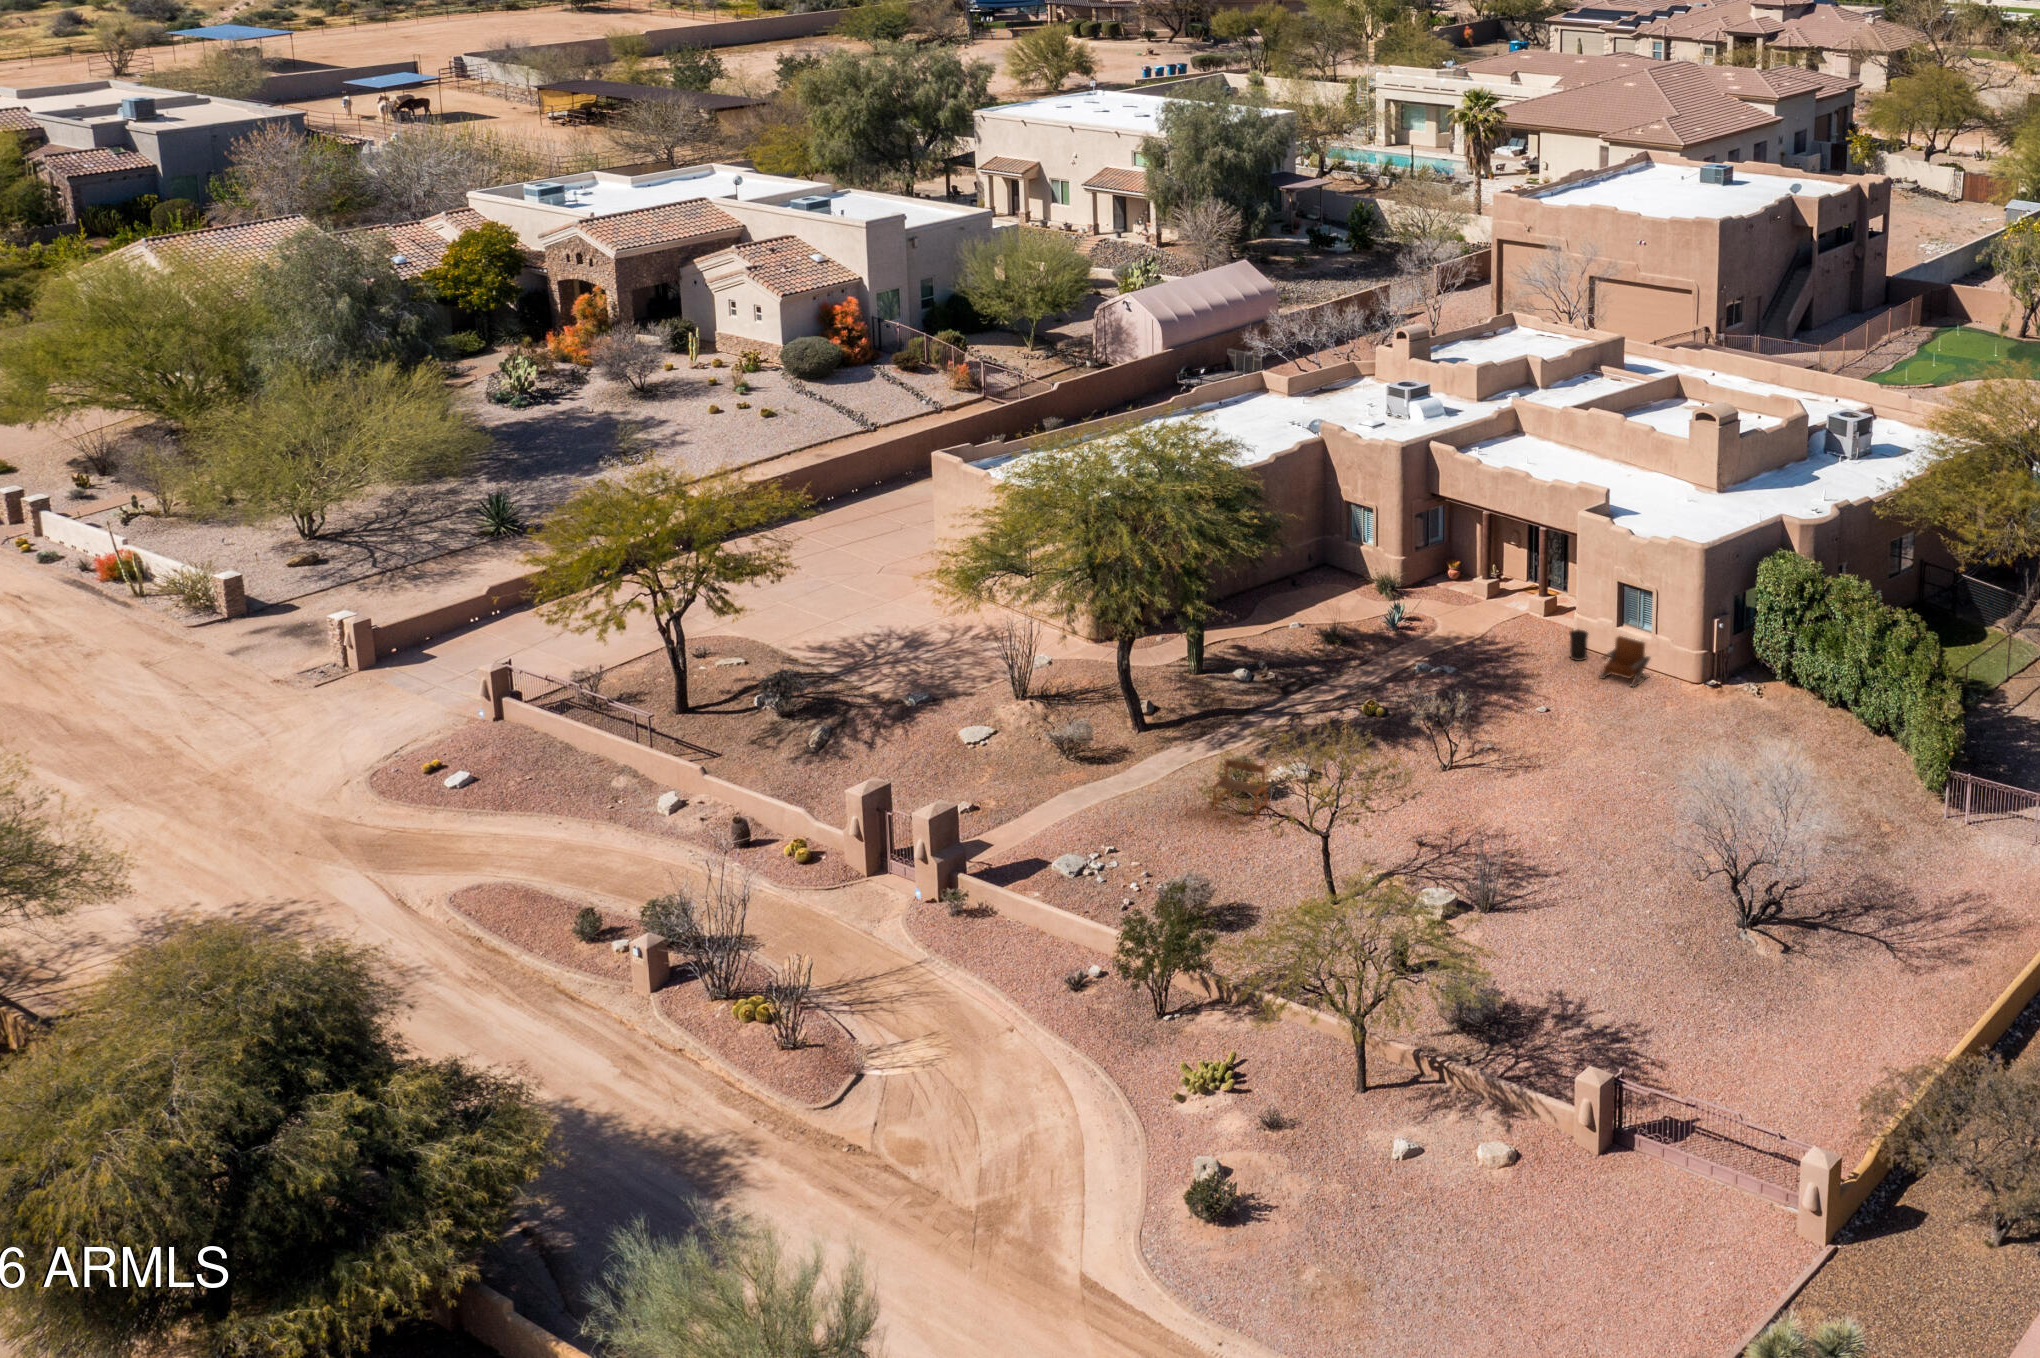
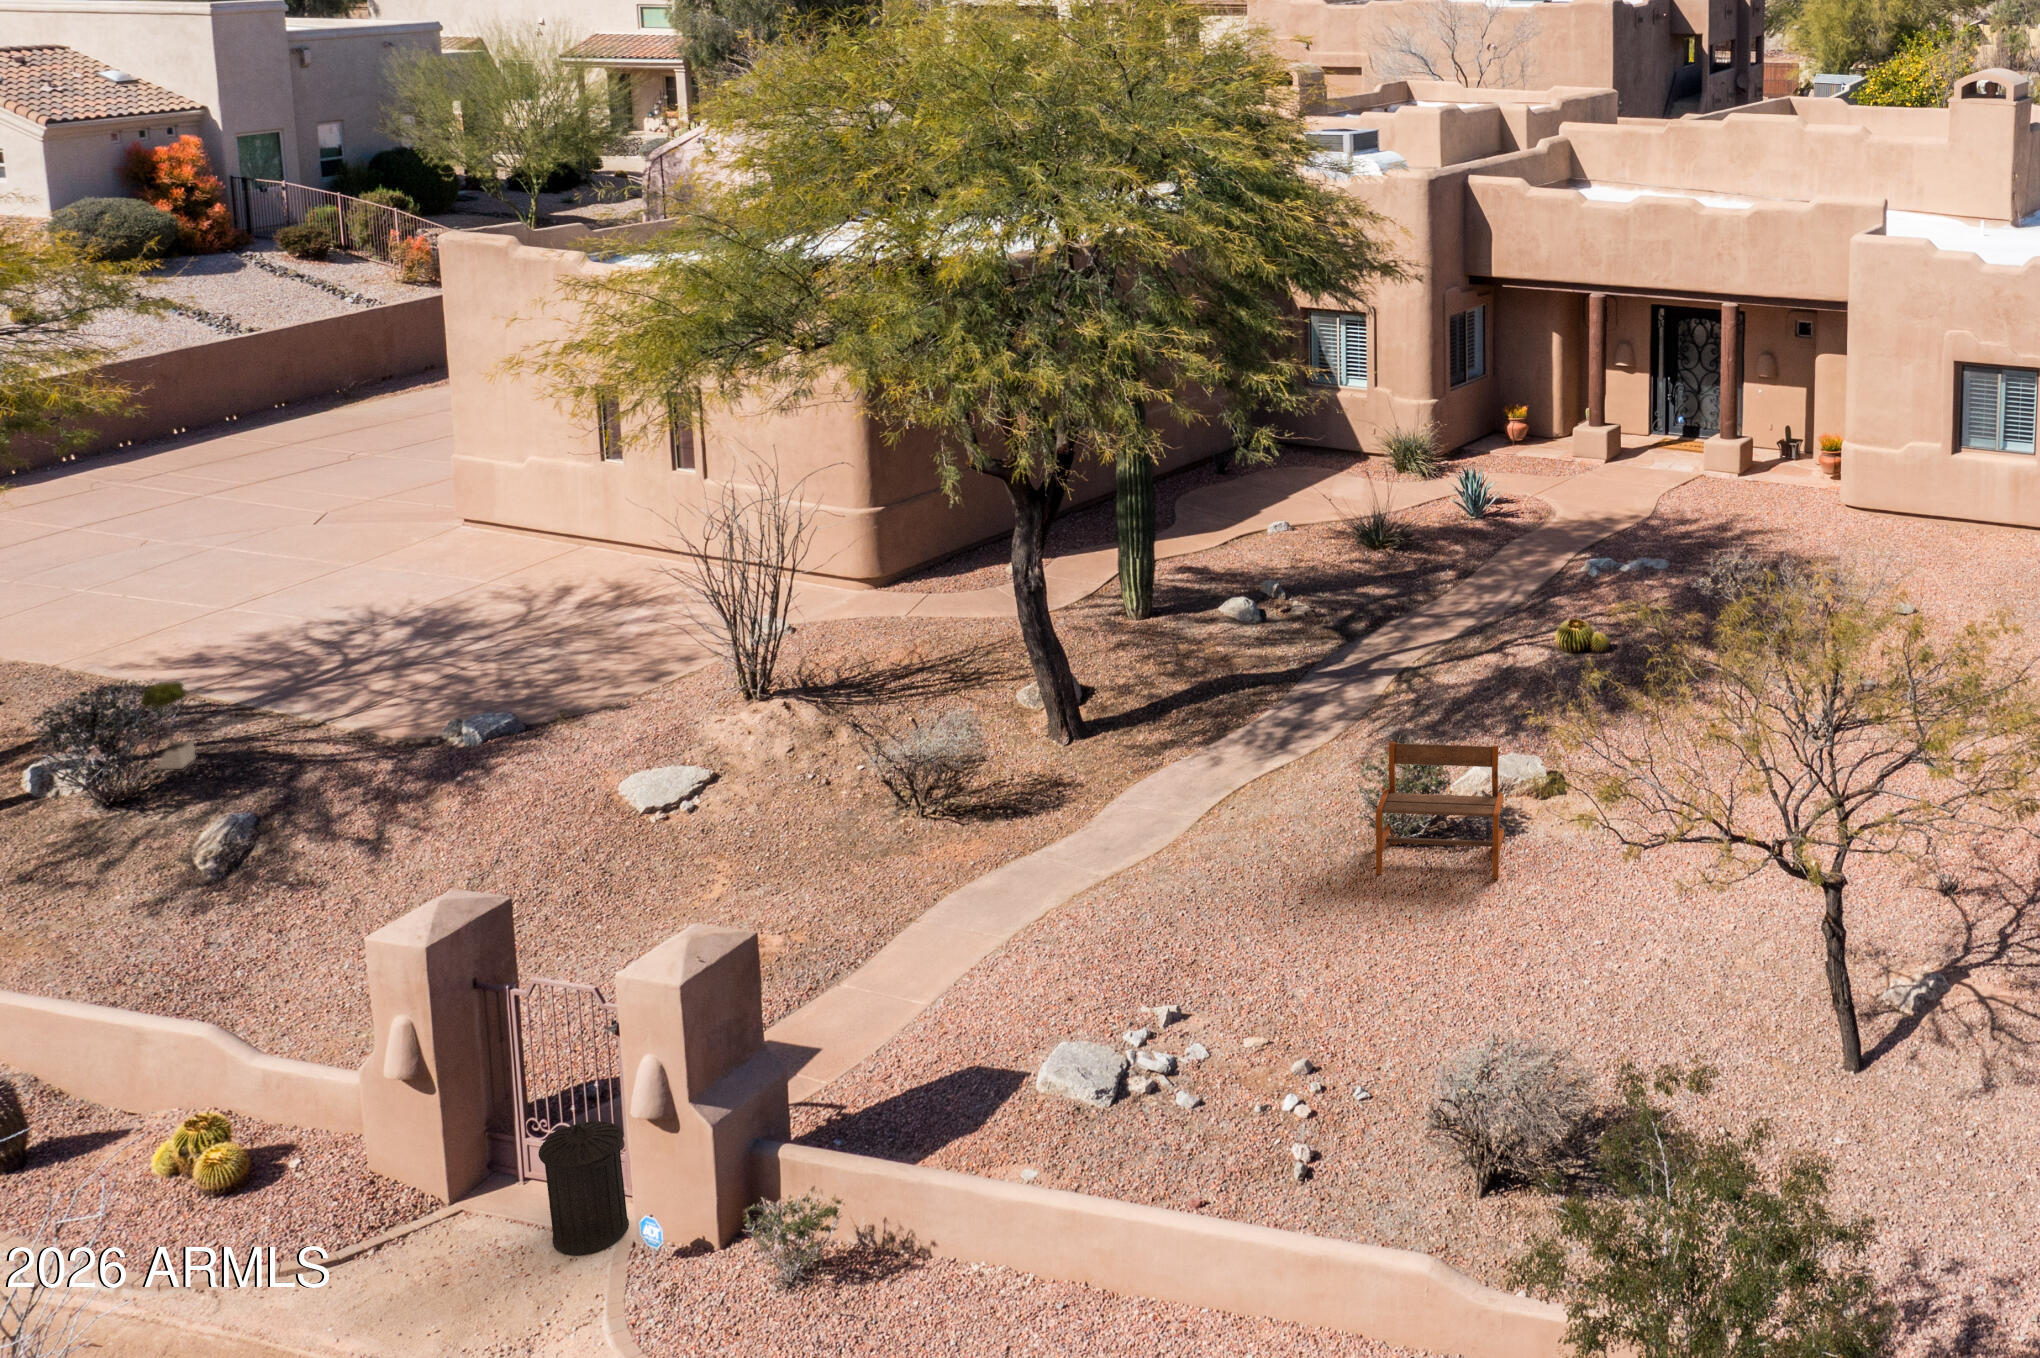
trash can: present [1569,629,1588,661] -> present [539,1121,629,1255]
lounge chair: present [1600,636,1650,687] -> none [1939,466,2027,556]
potted tree: none [797,667,816,701] -> present [140,681,196,770]

